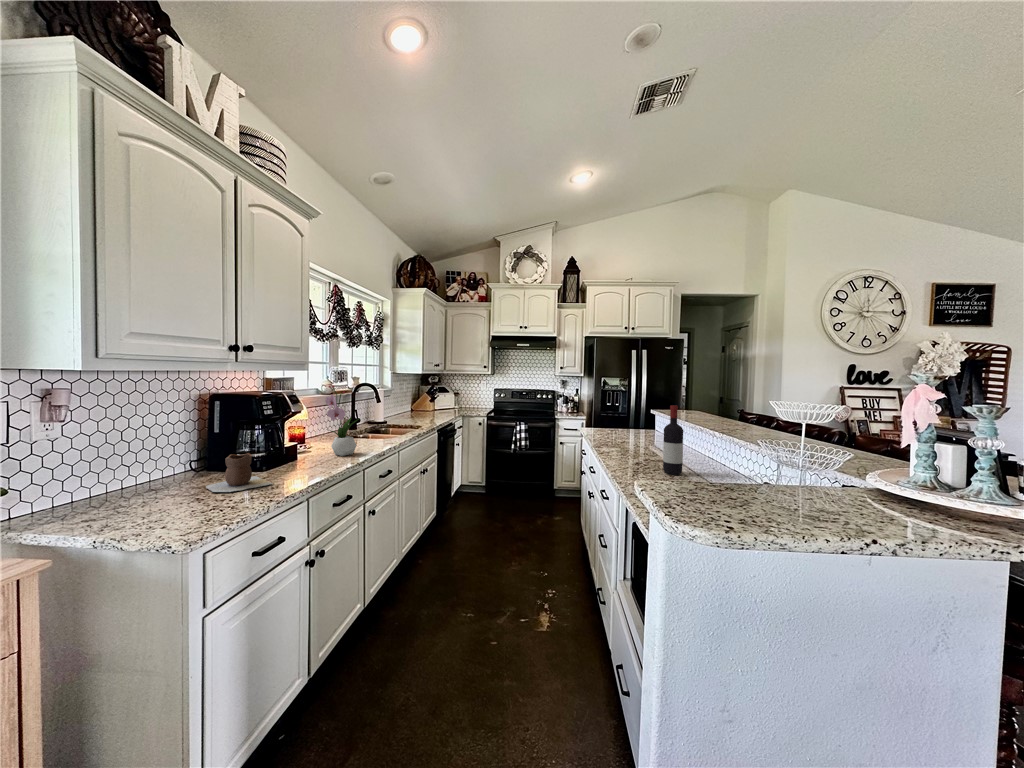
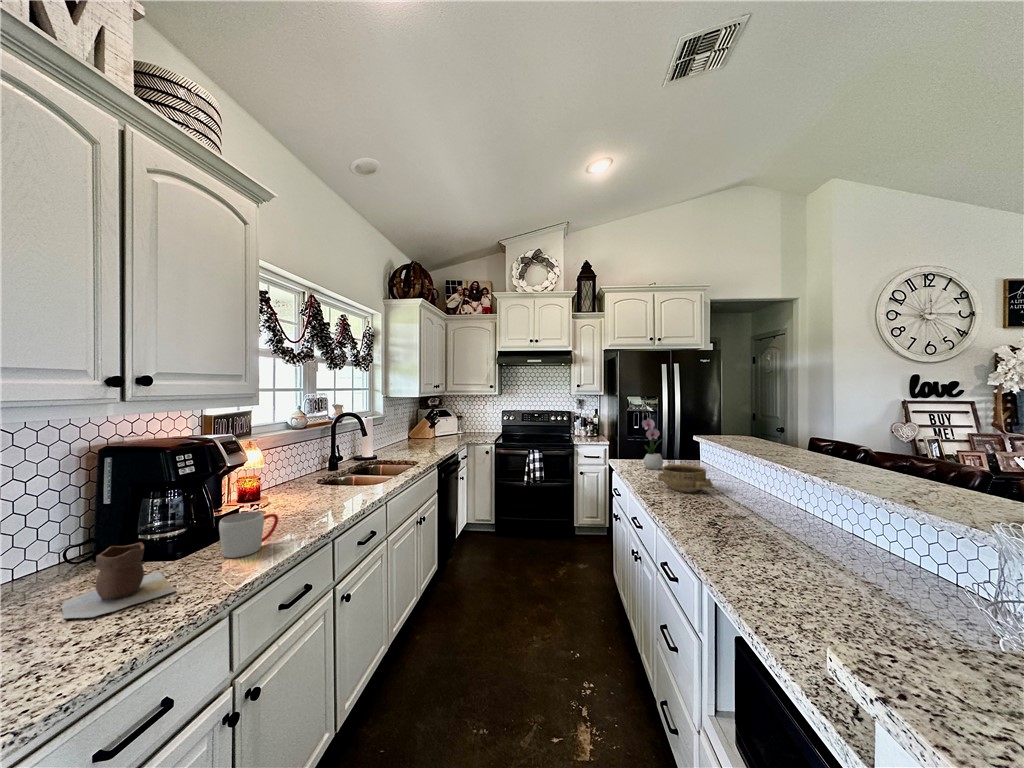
flower arrangement: present [325,385,359,456] -> present [642,410,664,470]
wine bottle: present [663,405,683,475] -> none [755,446,787,548]
ceramic bowl: none [611,428,651,448] -> present [658,464,712,492]
mug: none [290,444,328,472] -> present [219,512,278,558]

